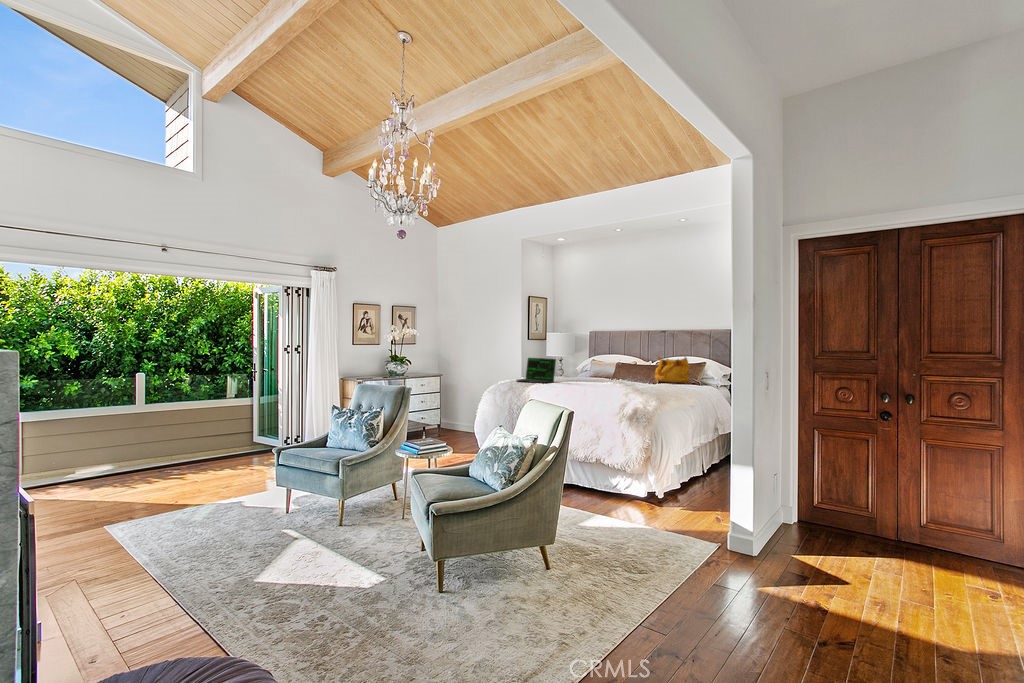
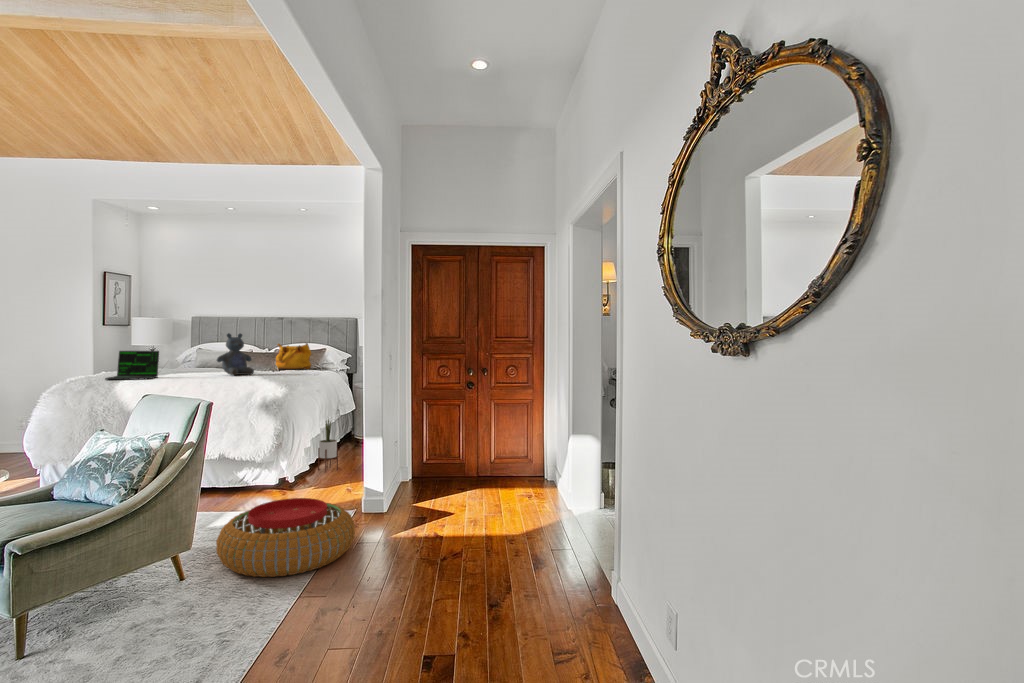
stuffed bear: none [600,345,631,385] -> present [217,333,254,375]
potted plant: none [691,432,712,494] -> present [318,419,338,472]
pouf: none [575,516,714,602] -> present [216,498,355,577]

